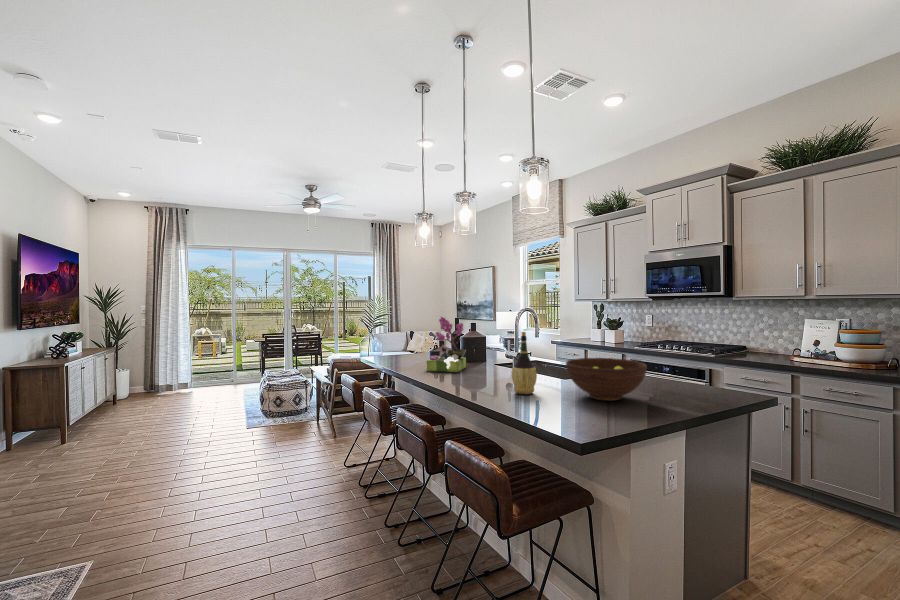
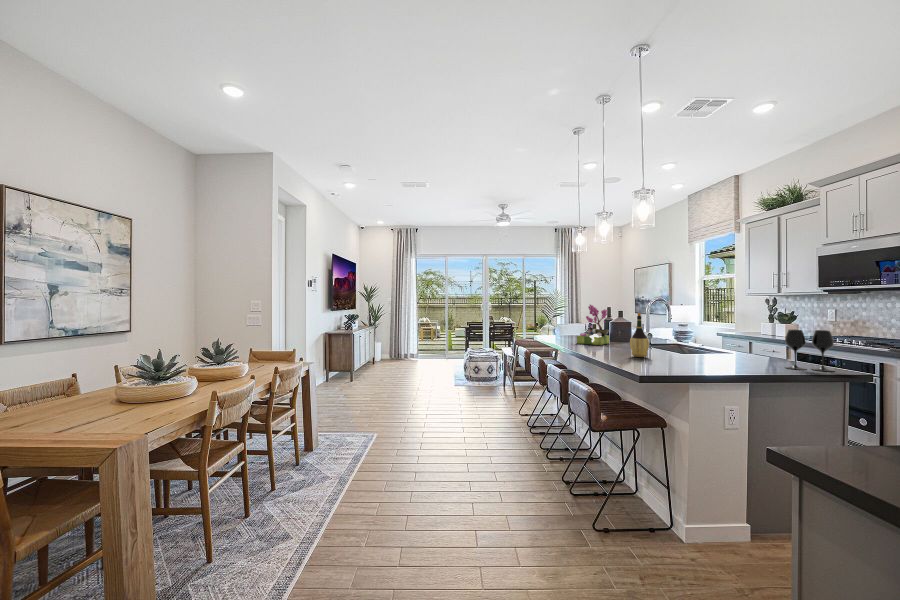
wine glass: none [692,349,742,400] -> present [785,330,834,371]
fruit bowl: present [566,358,647,401] -> none [670,334,737,364]

